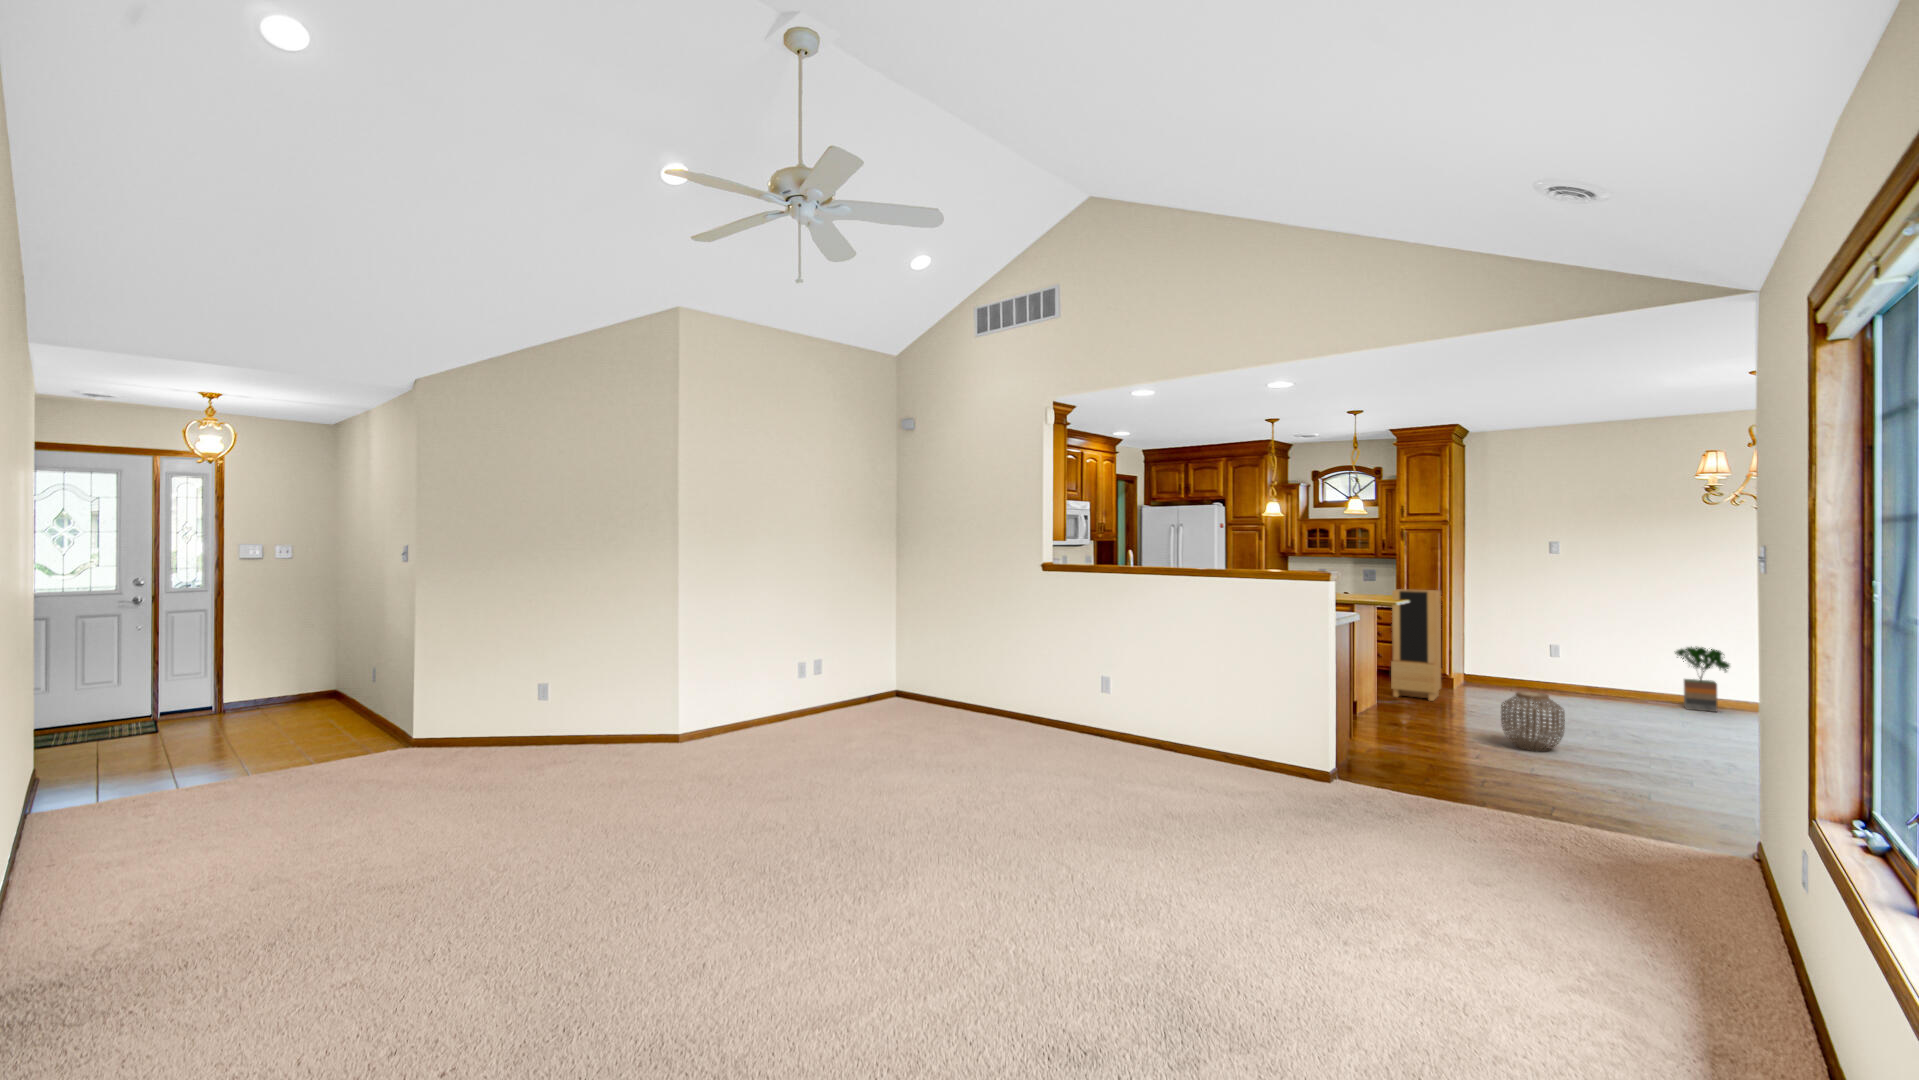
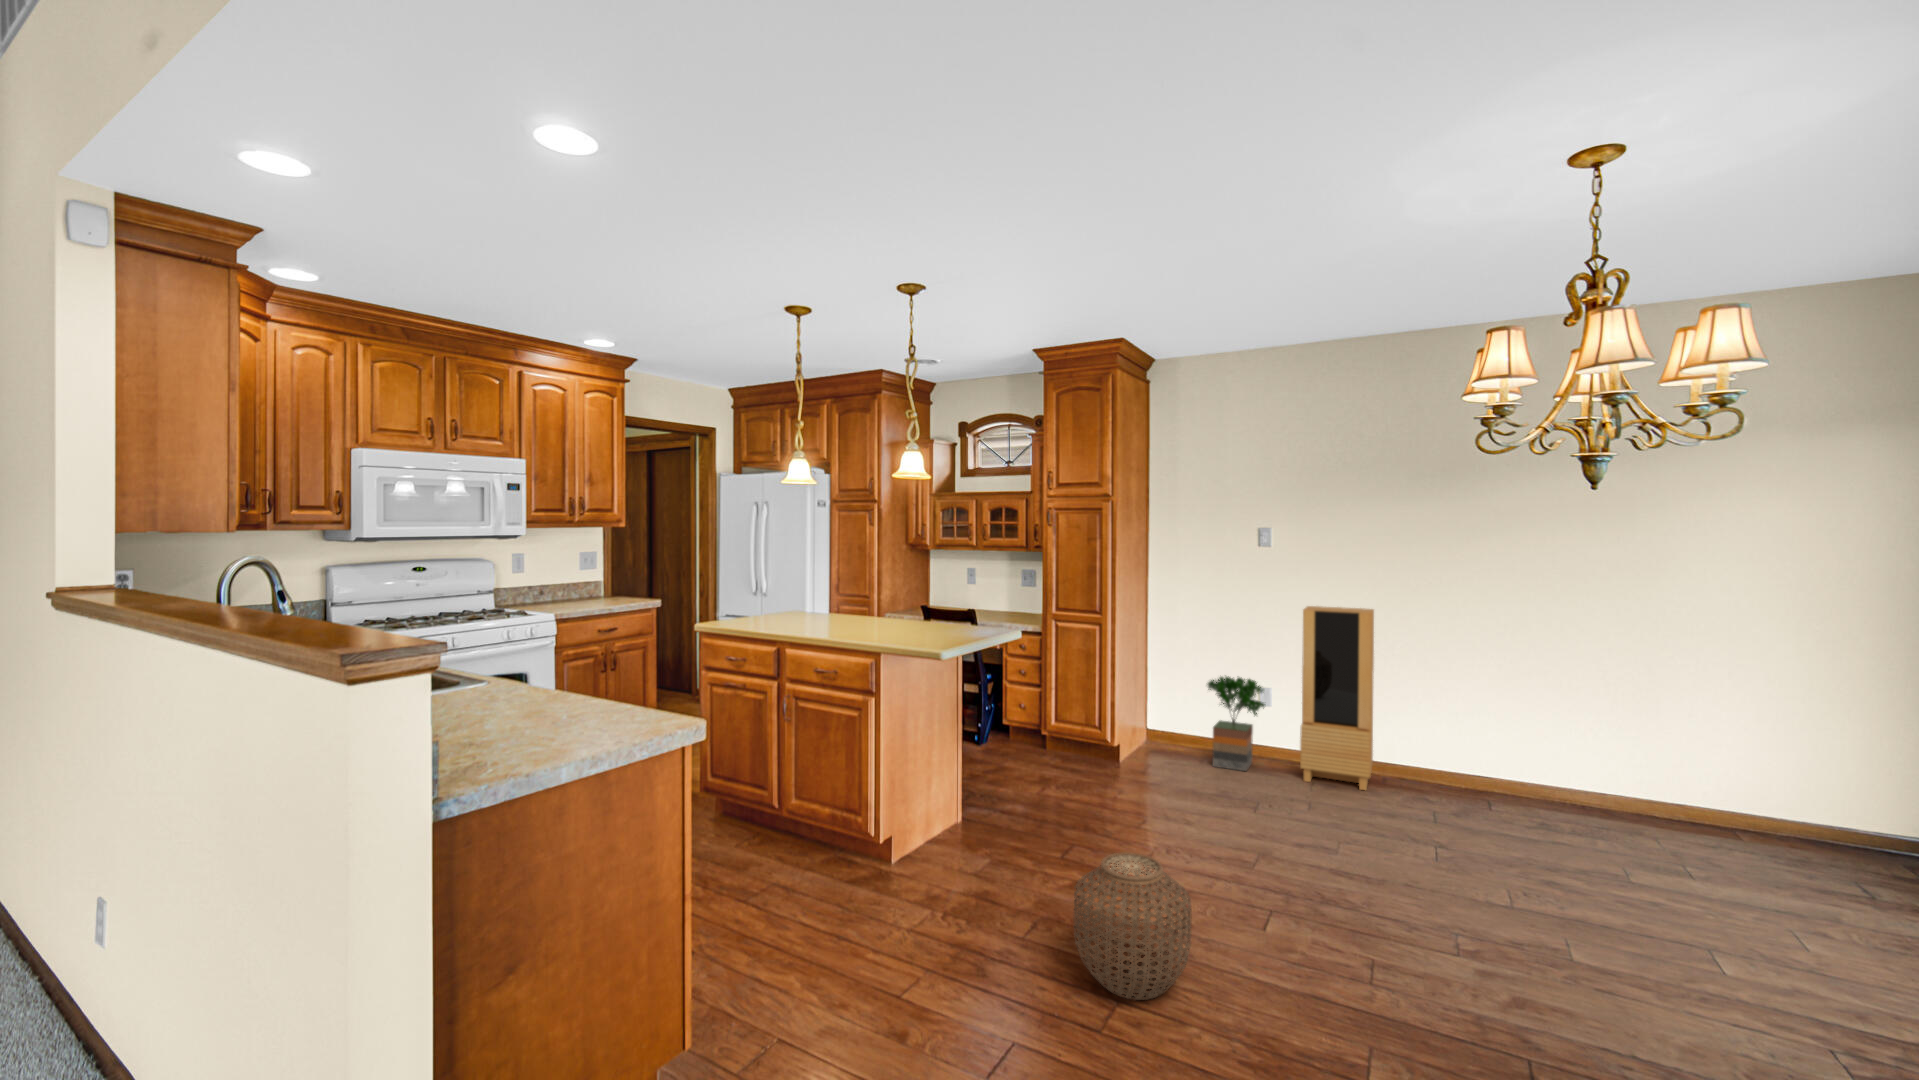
storage cabinet: present [1391,589,1441,701] -> present [1300,606,1374,790]
potted tree: present [1675,647,1730,712] -> present [1207,676,1265,771]

